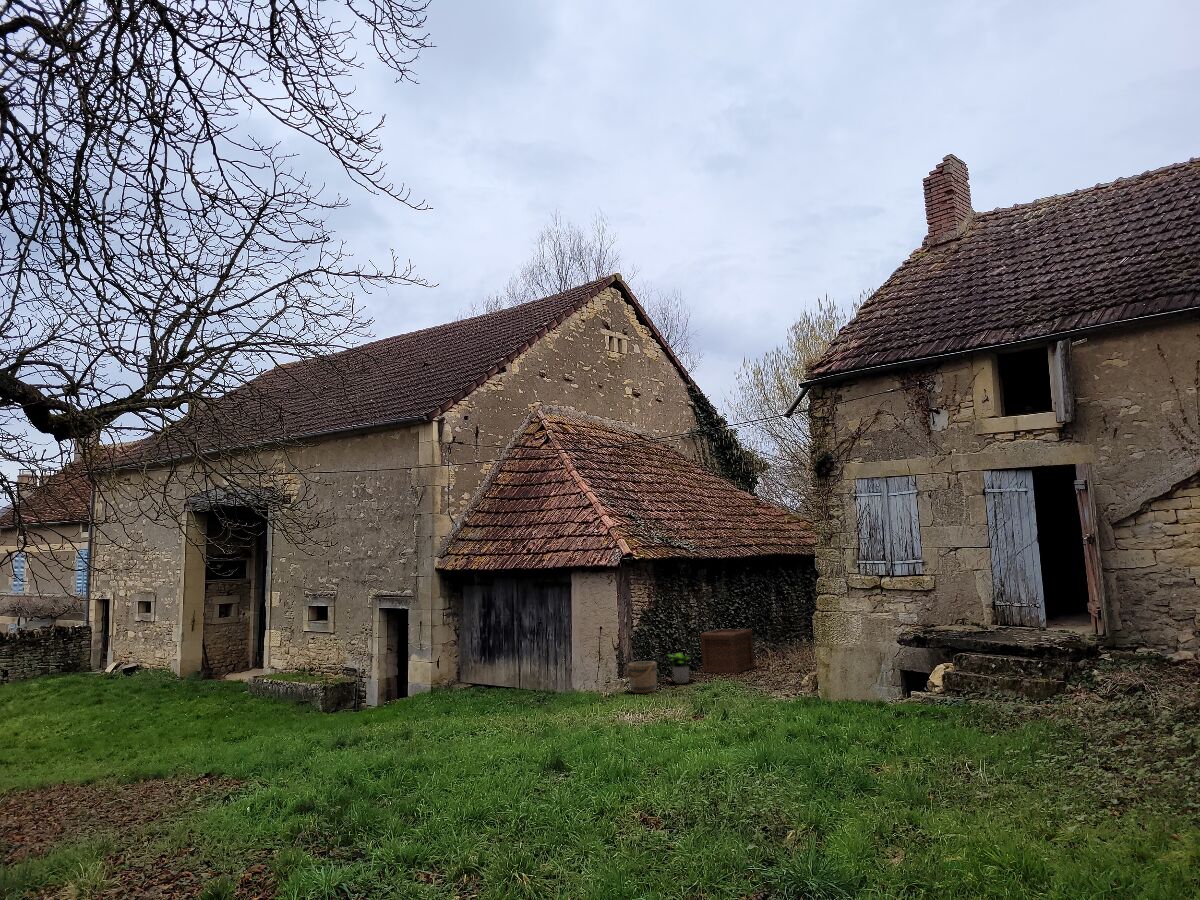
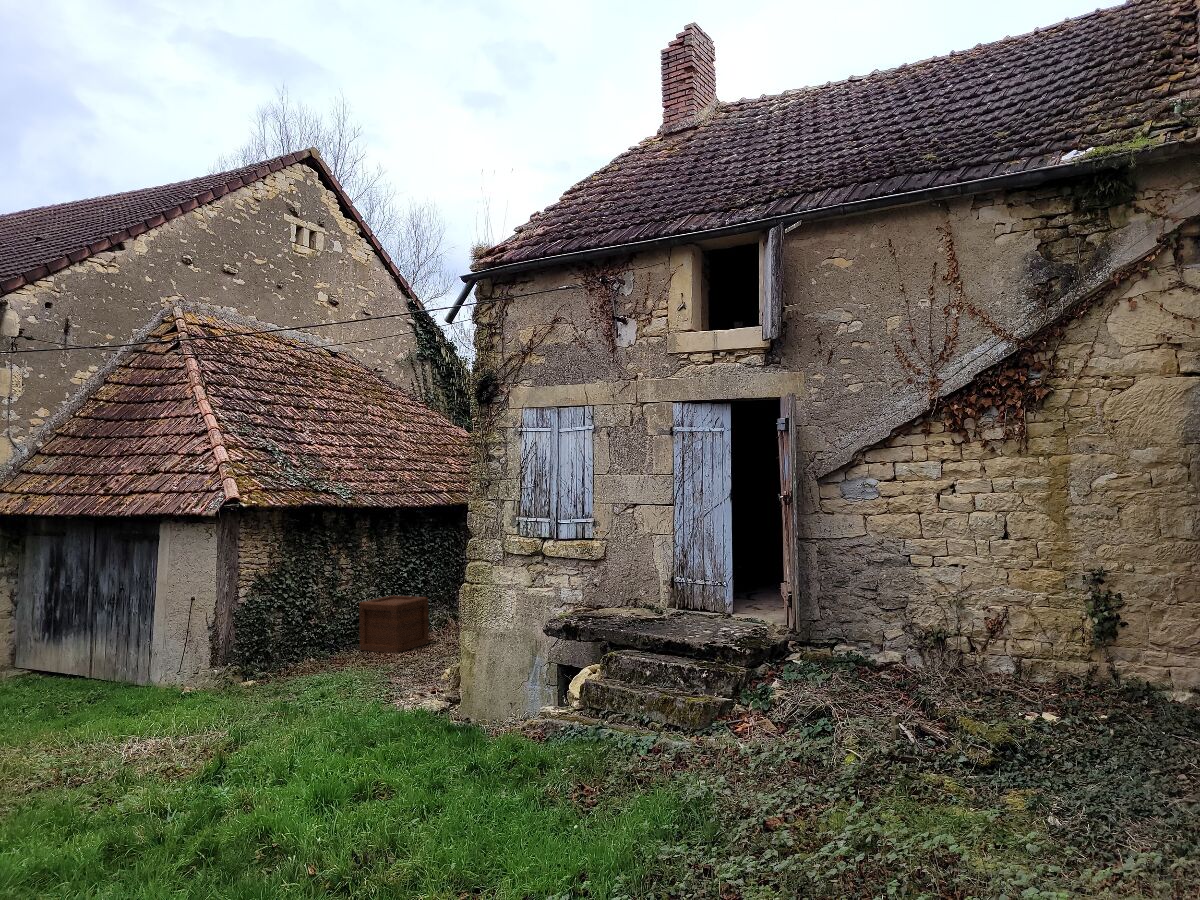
potted plant: present [667,653,689,684] -> none [288,629,335,671]
bucket: present [626,661,657,693] -> none [219,643,264,689]

